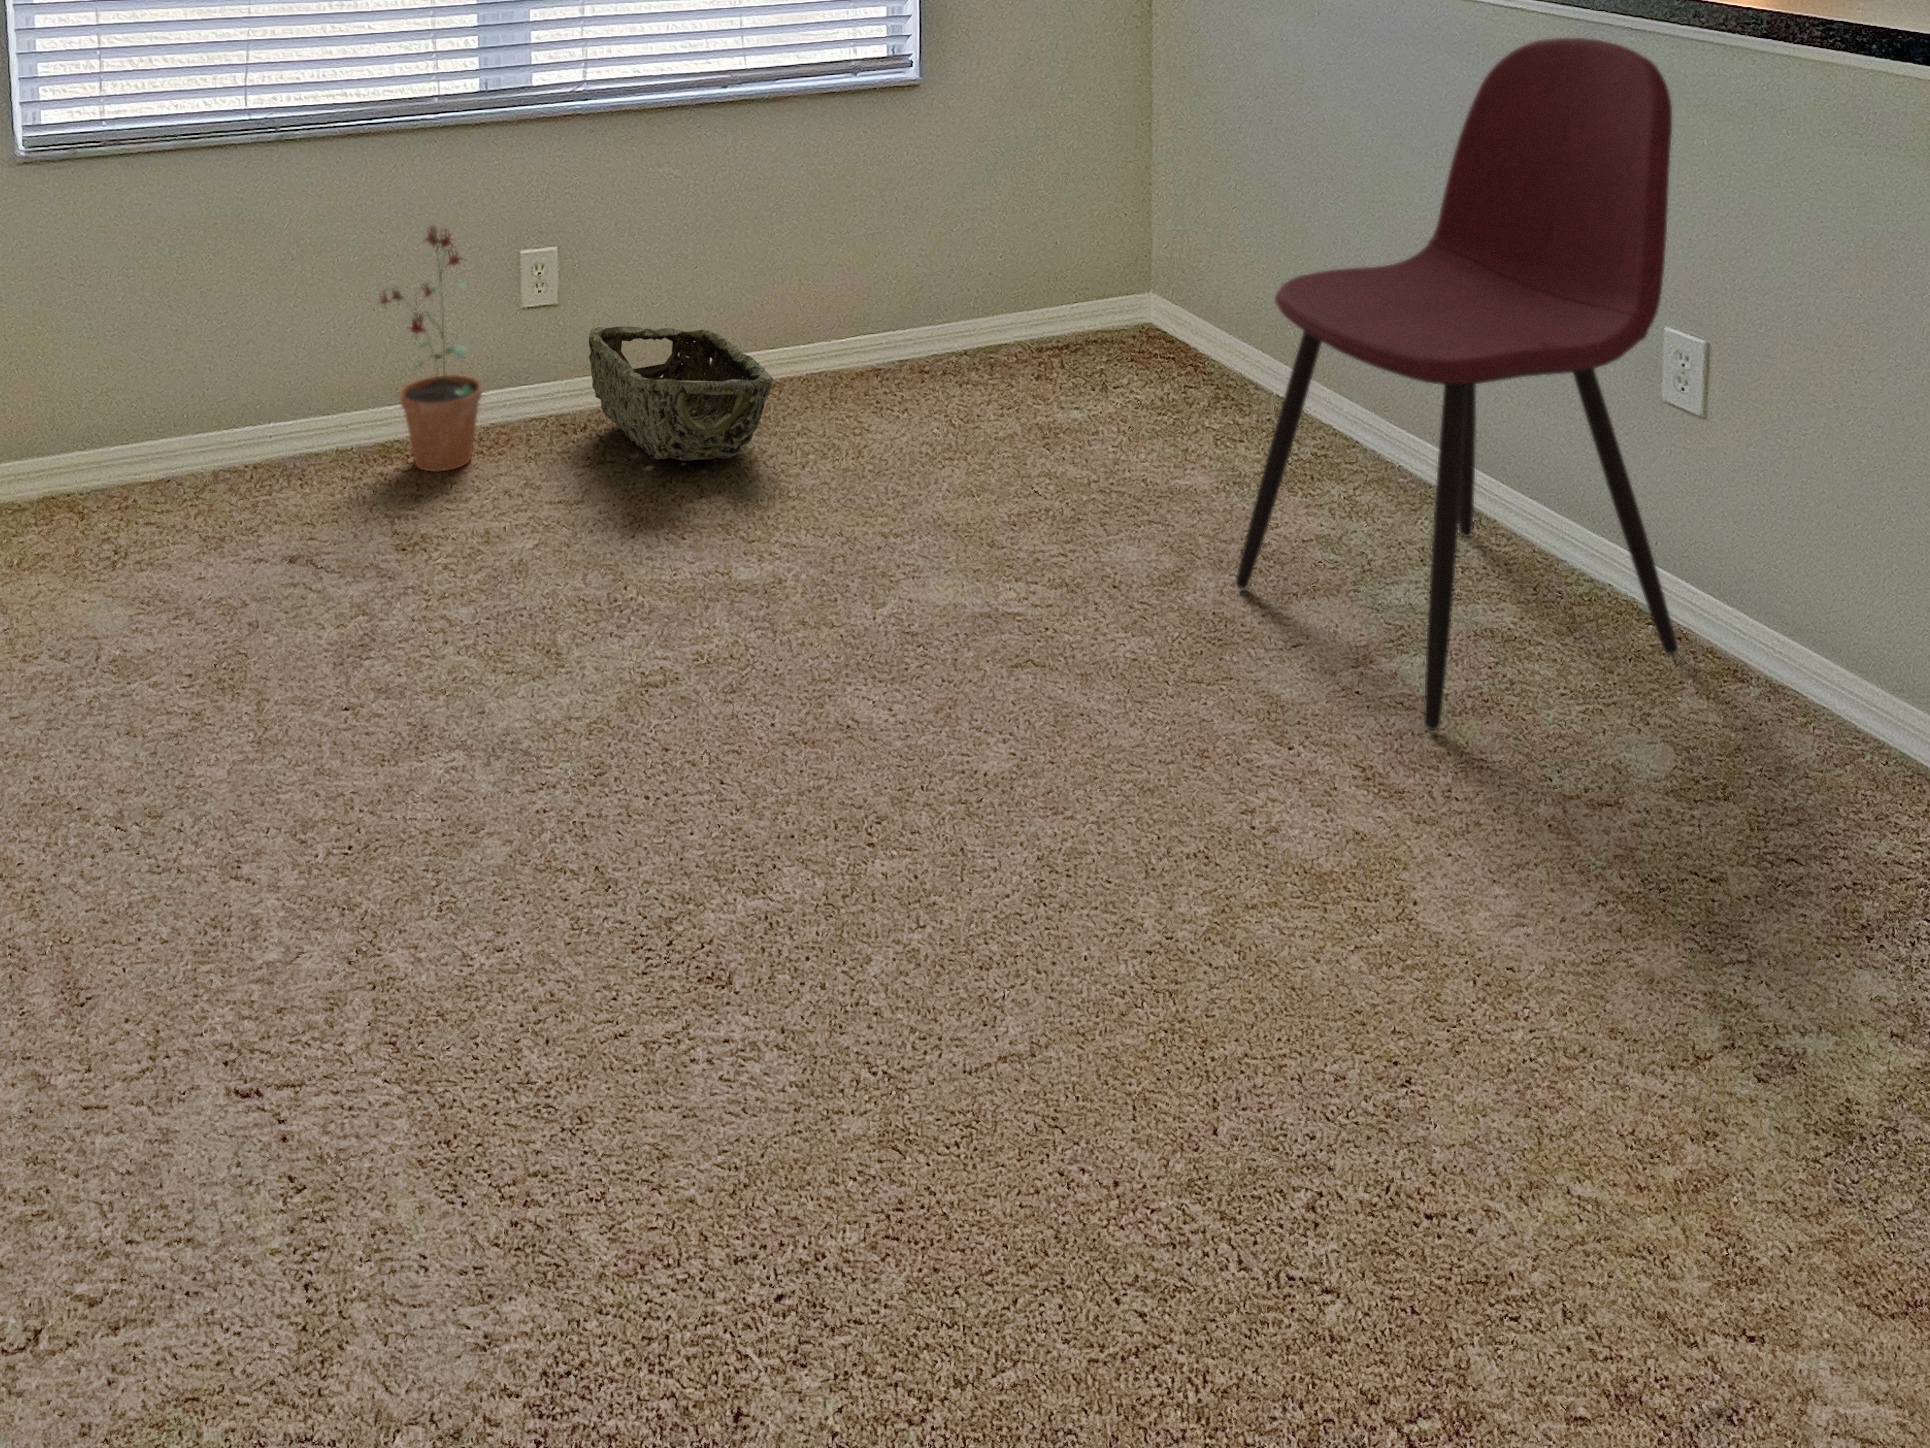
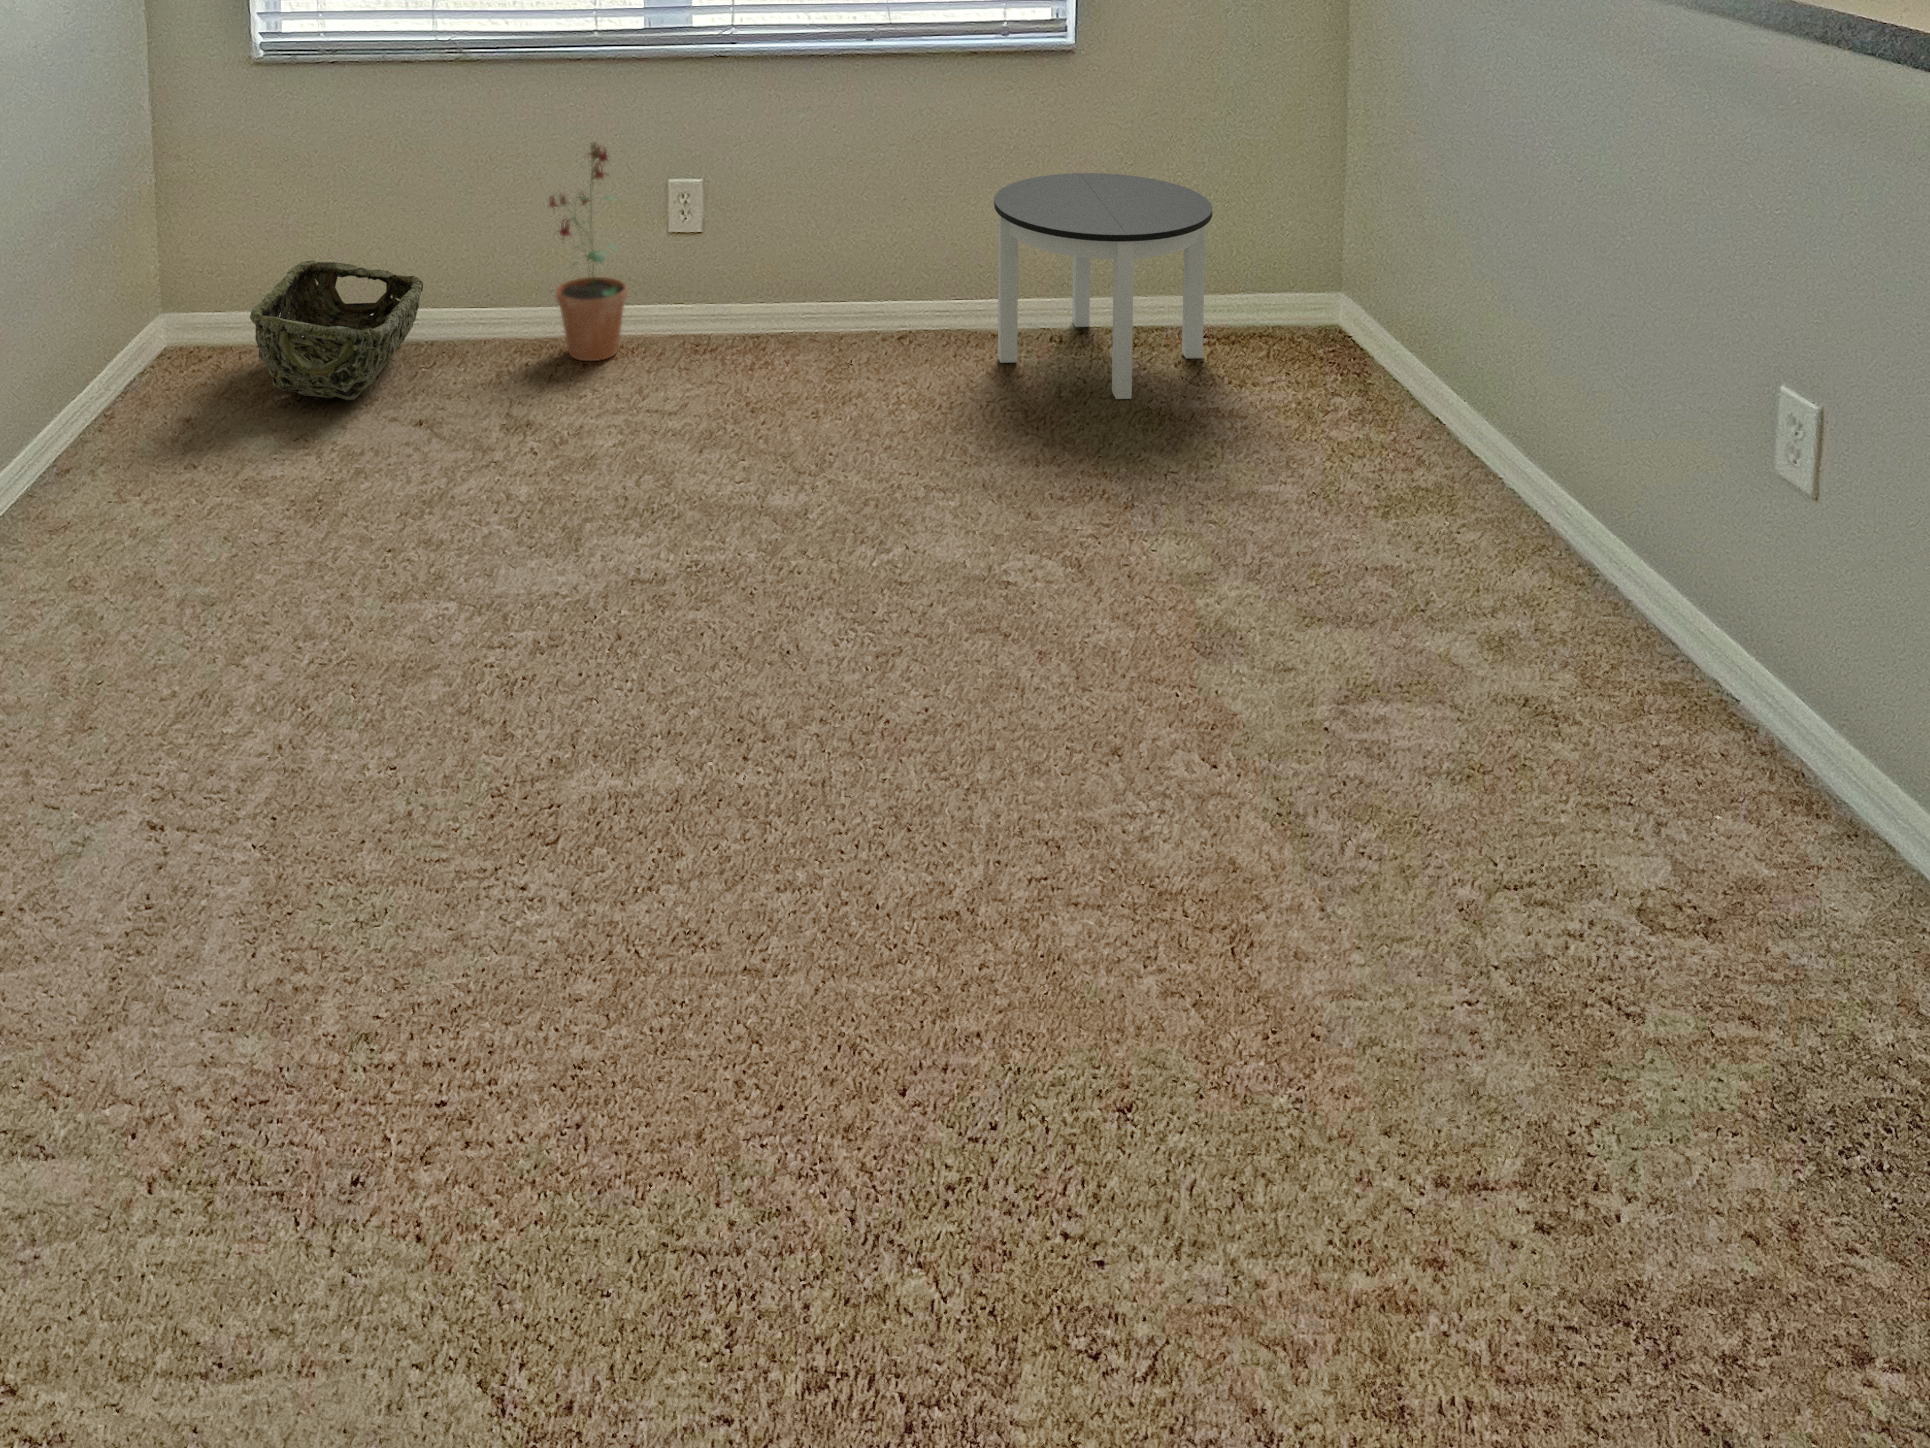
dining chair: present [1236,38,1678,730] -> none [1248,40,1752,786]
round table: none [863,209,1074,428] -> present [994,173,1212,399]
woven basket: present [589,327,773,461] -> present [250,260,423,400]

